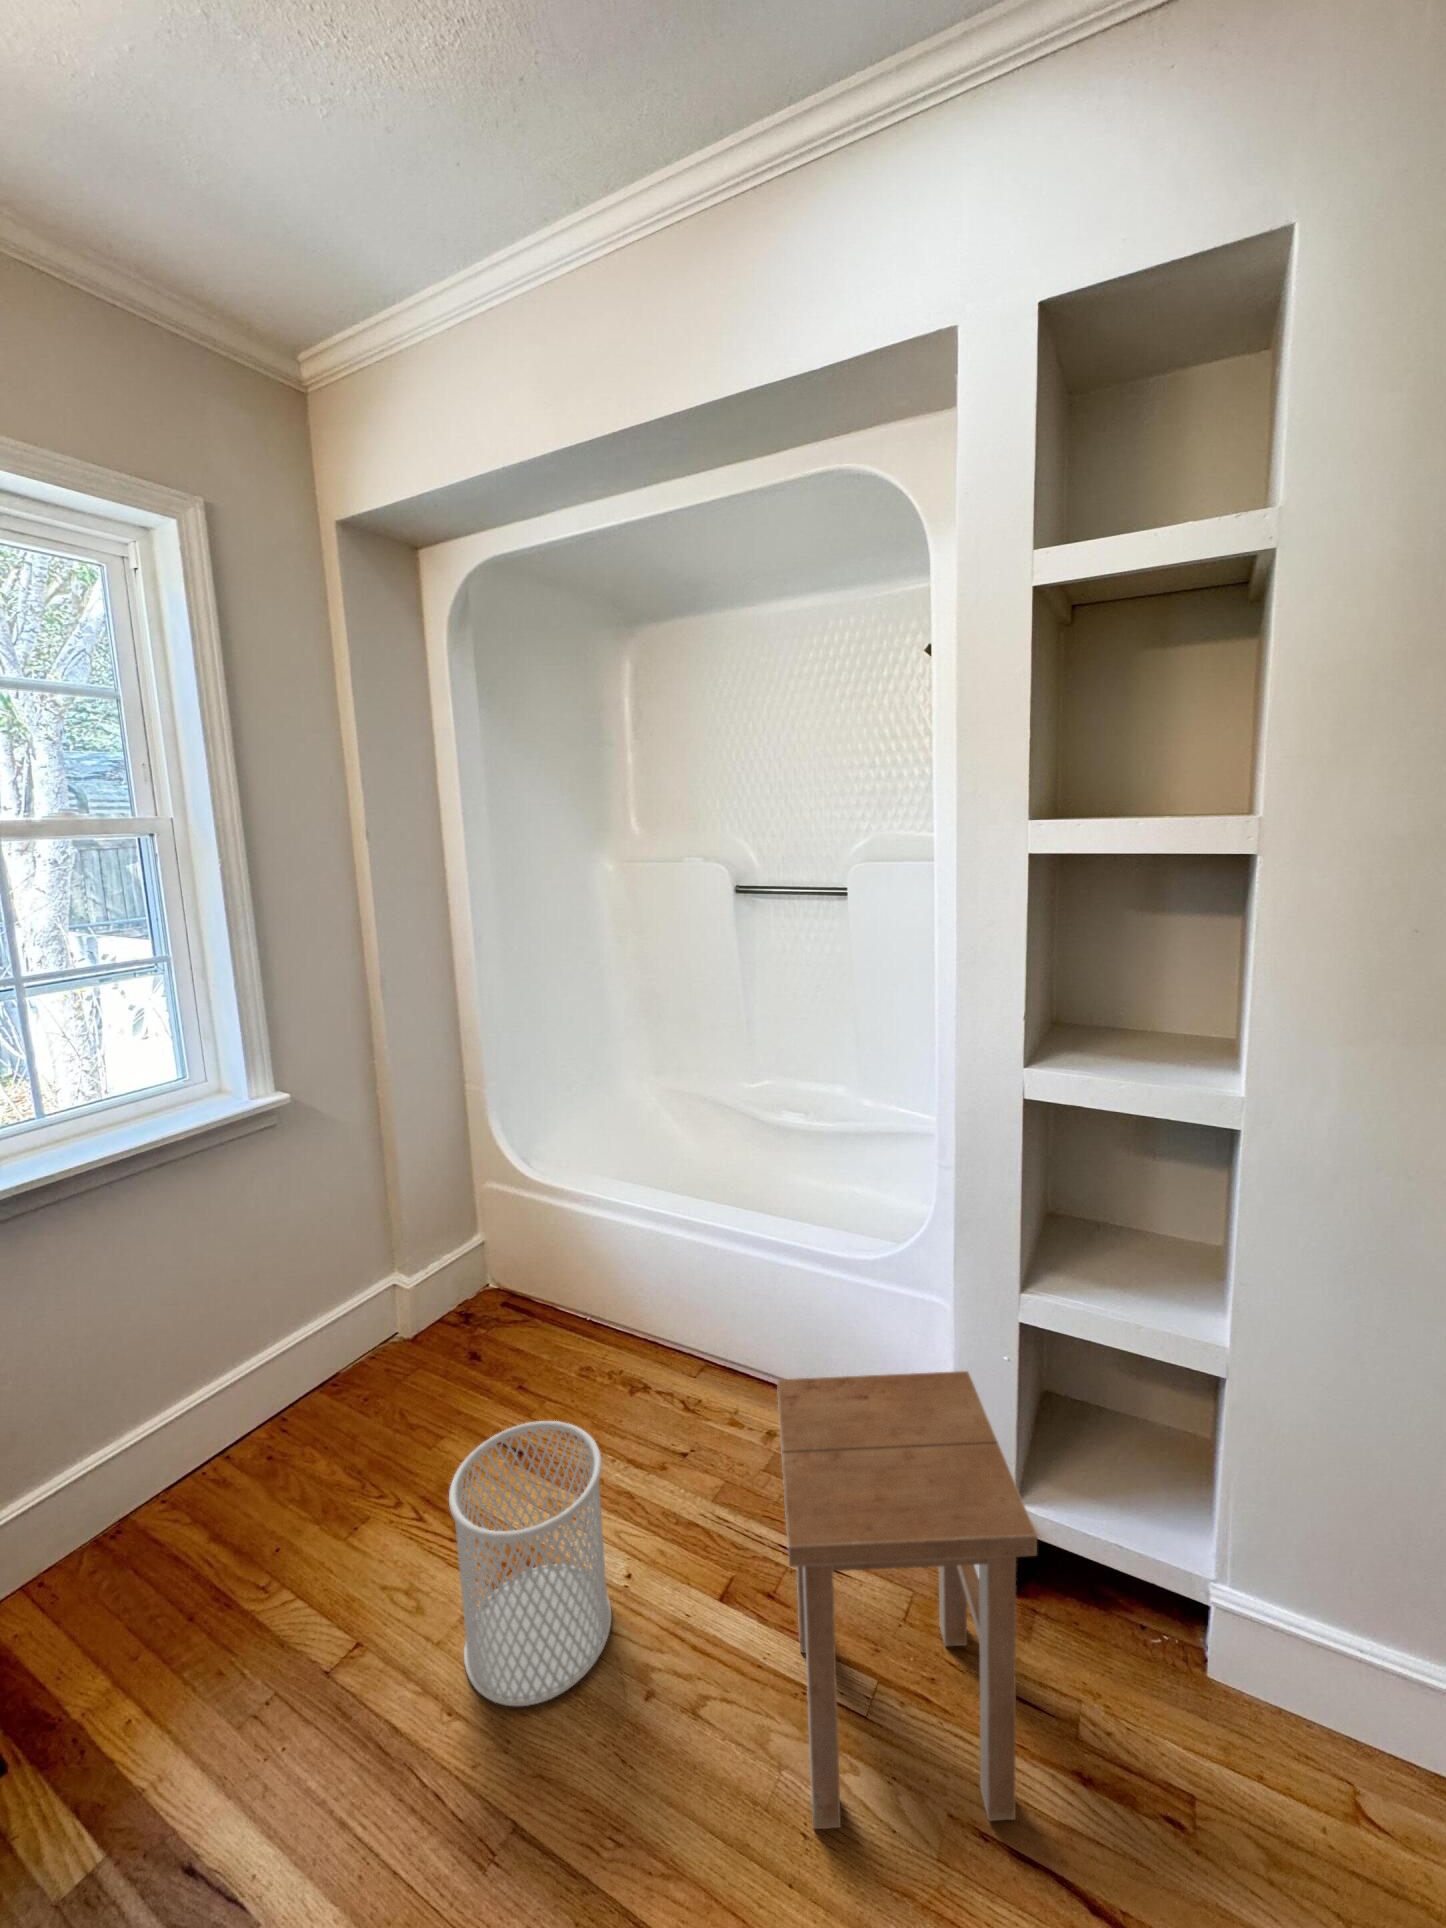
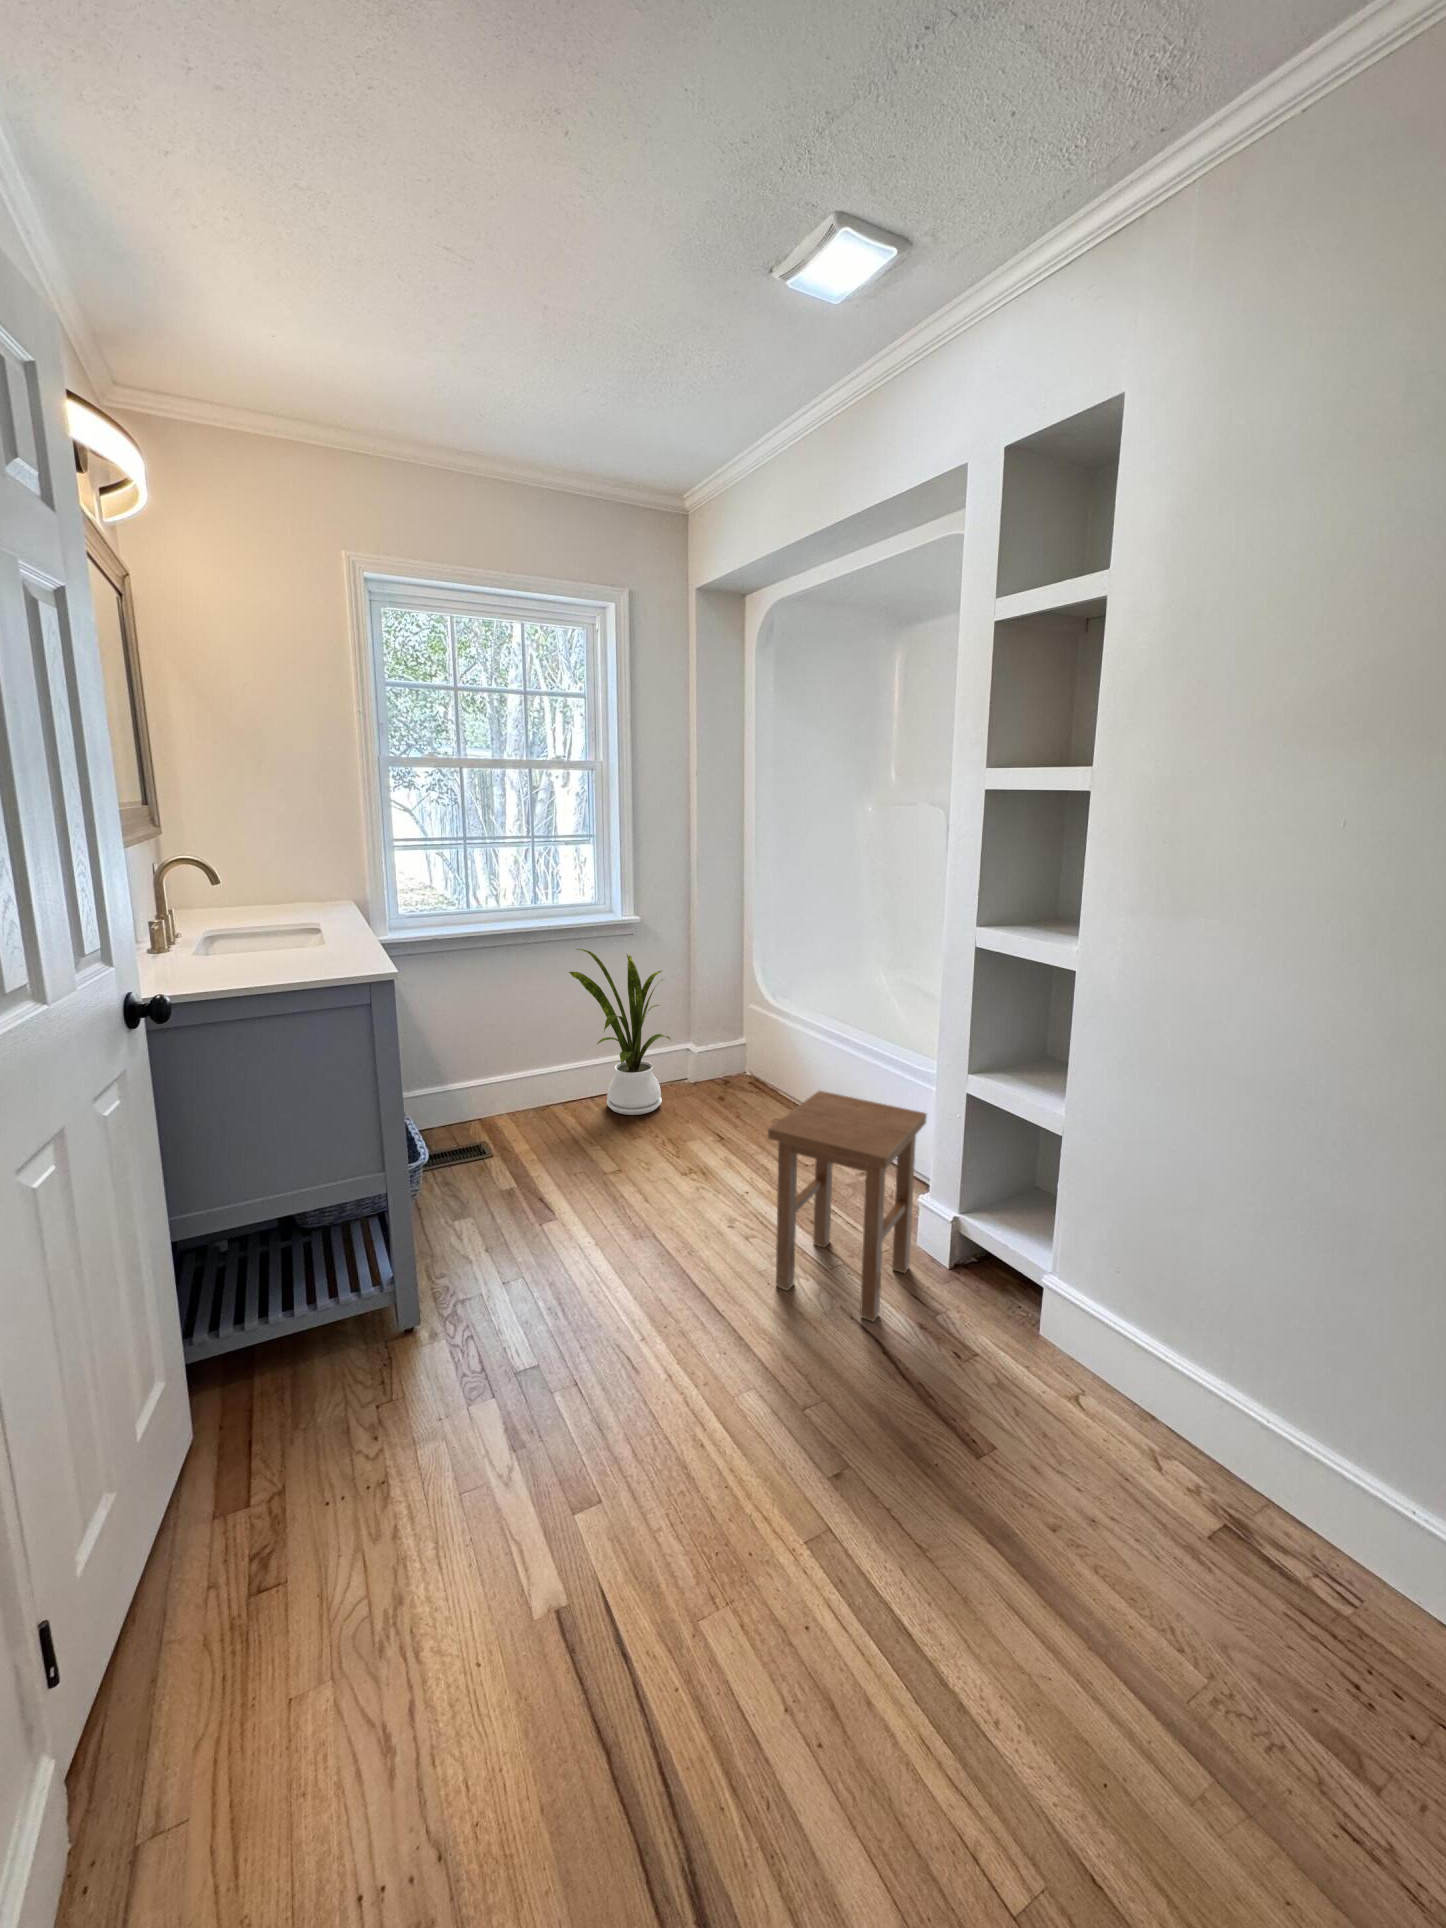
house plant: none [147,1160,375,1469] -> present [569,949,671,1115]
wastebasket: present [449,1421,611,1706] -> none [657,1094,734,1214]

